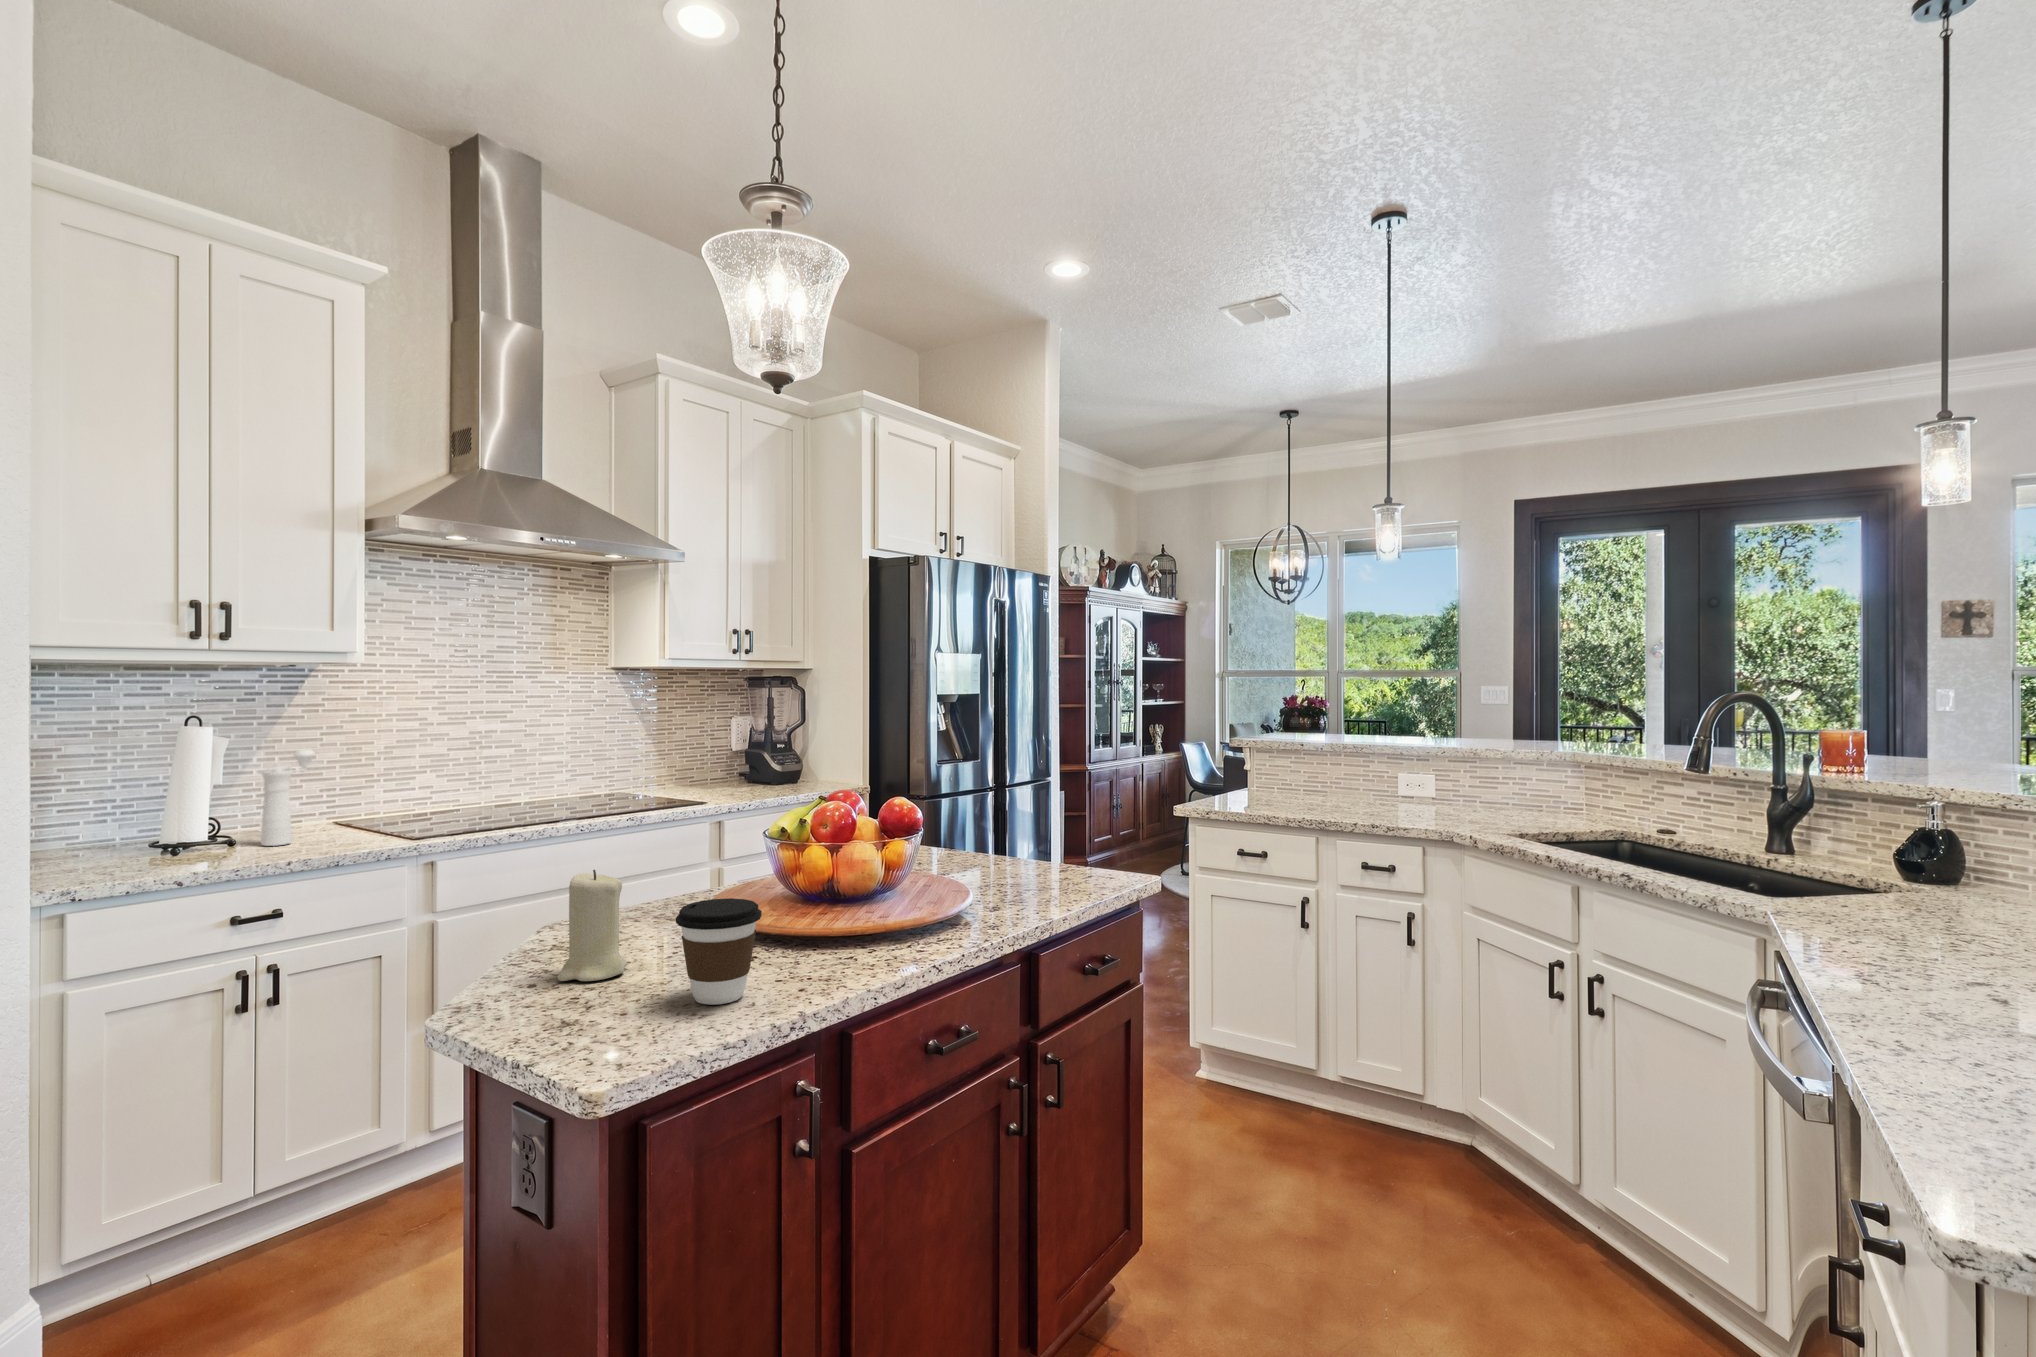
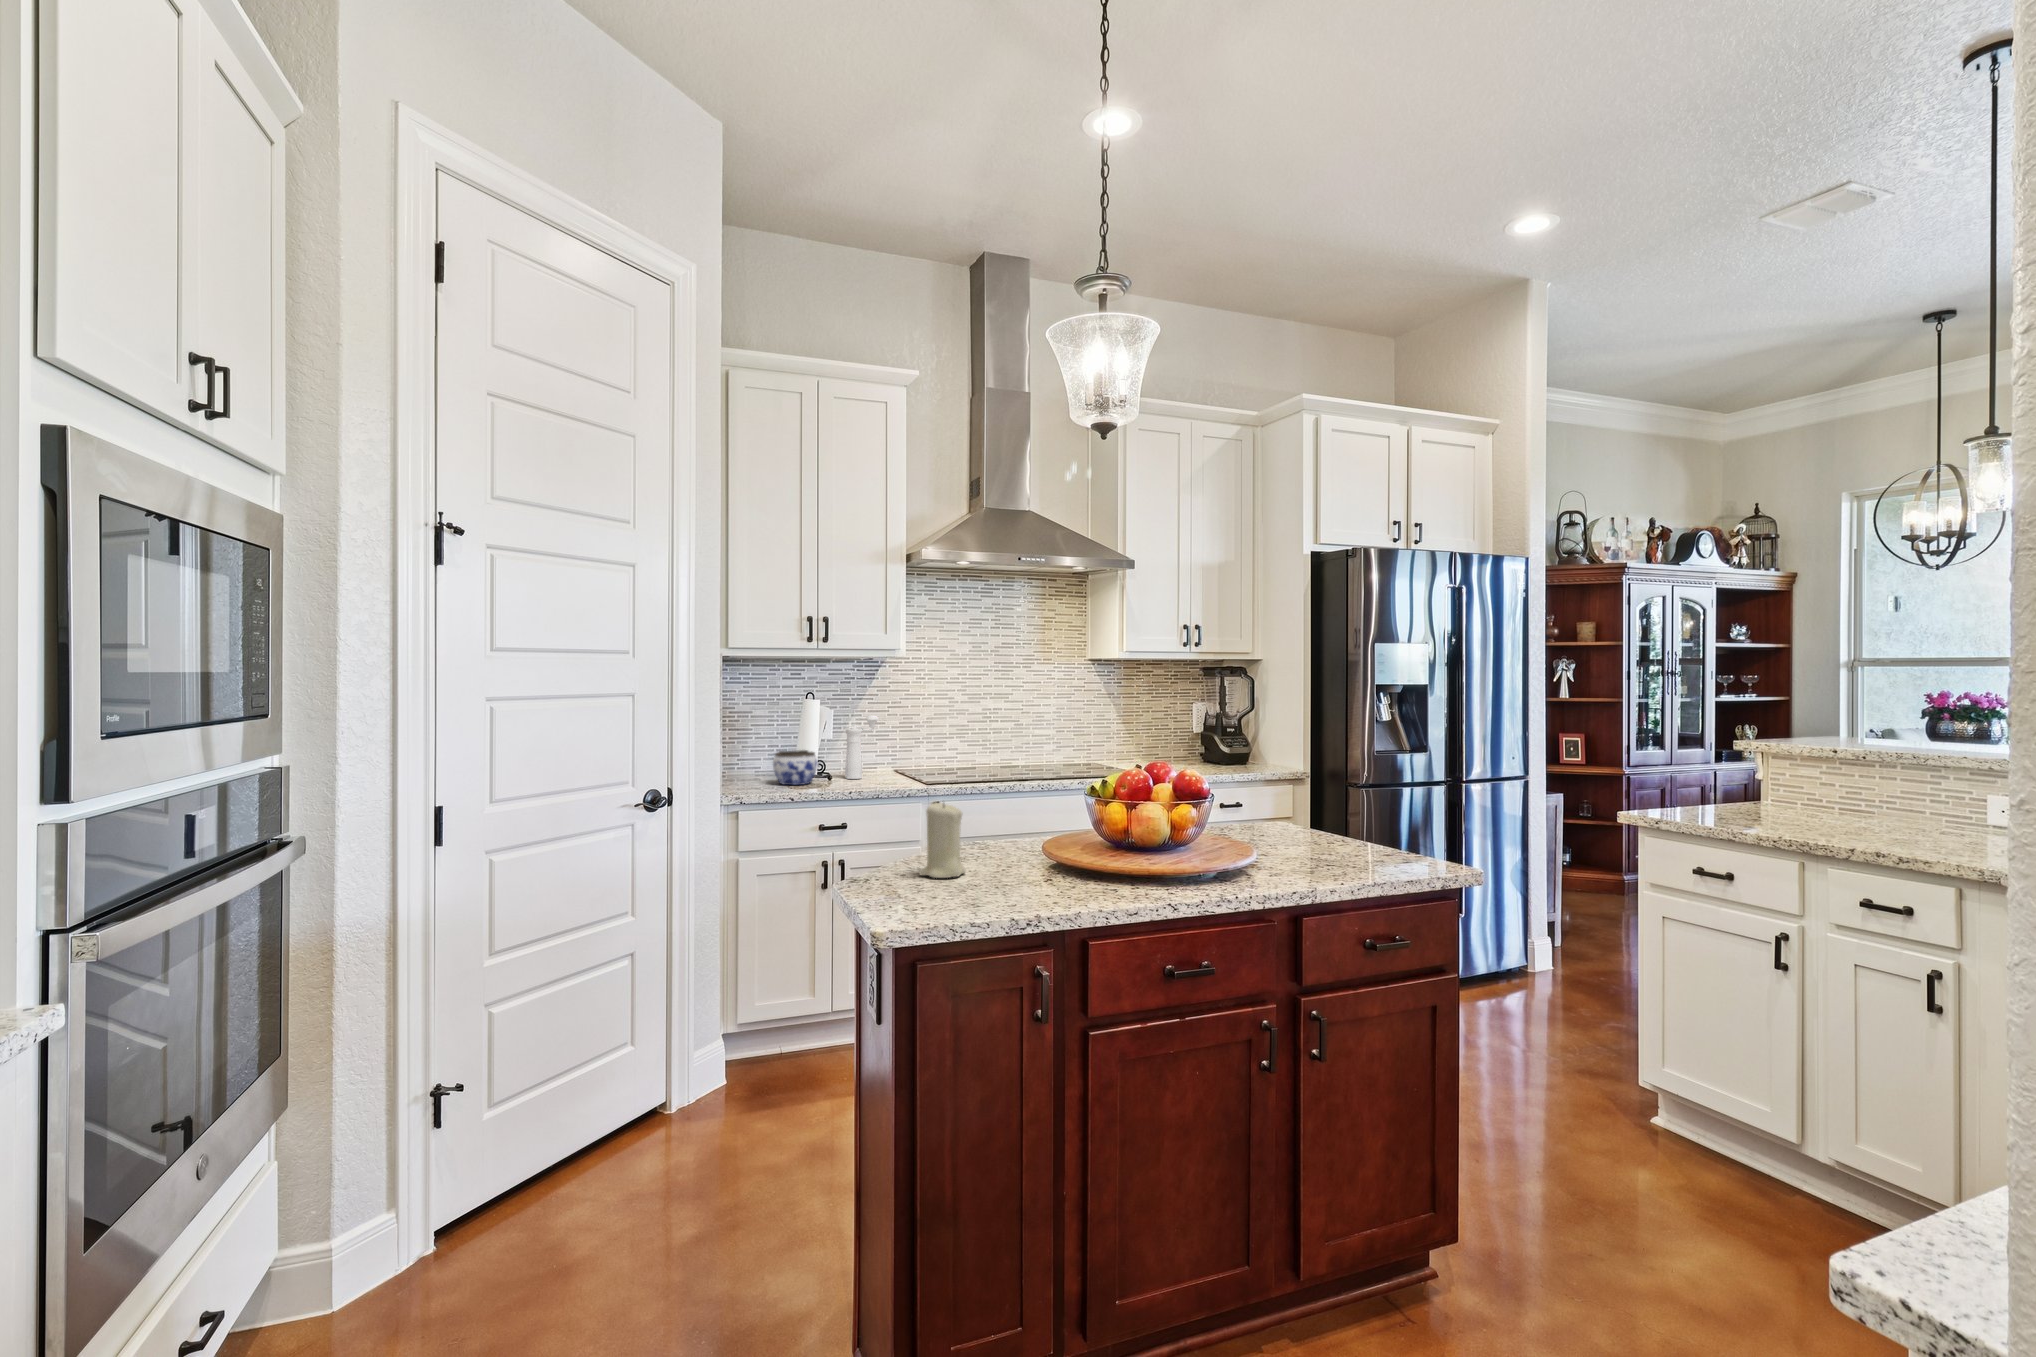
jar: none [125,808,216,866] -> present [773,750,818,785]
coffee cup: present [676,898,762,1005] -> none [967,828,1027,903]

